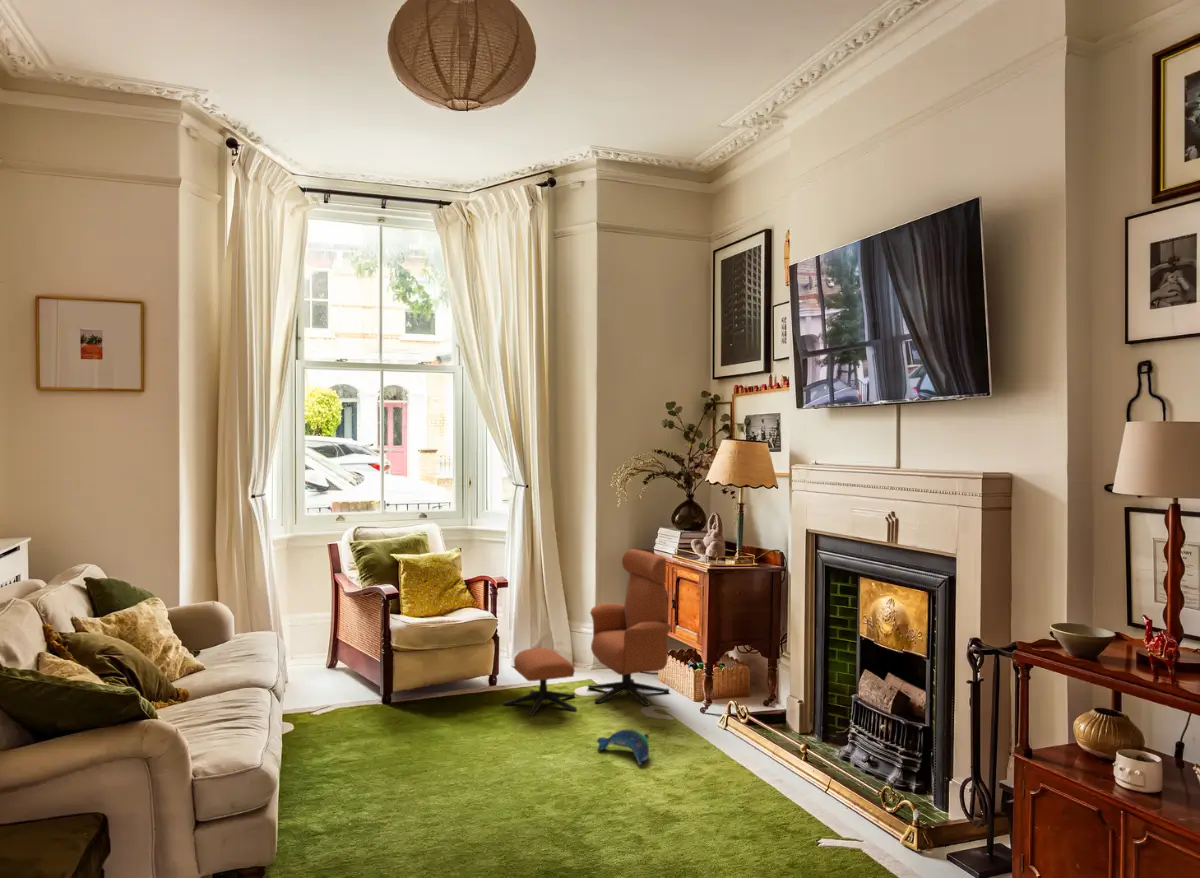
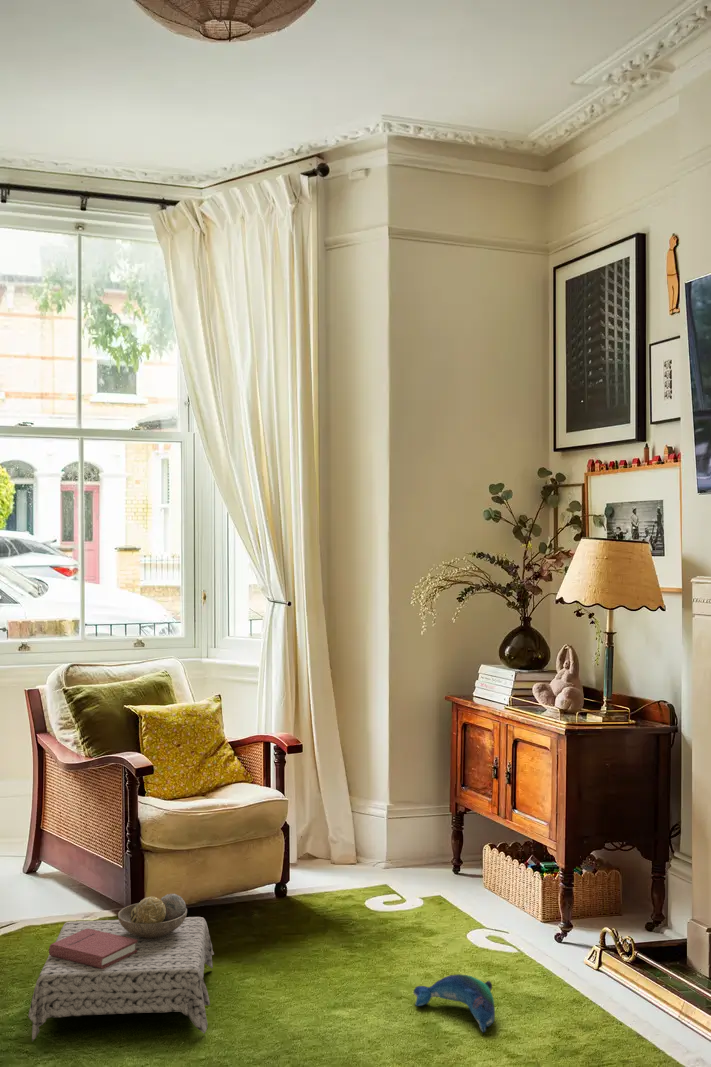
lounge chair: present [503,549,672,716] -> none [264,698,511,948]
ottoman: none [339,675,466,769] -> present [28,894,214,1041]

